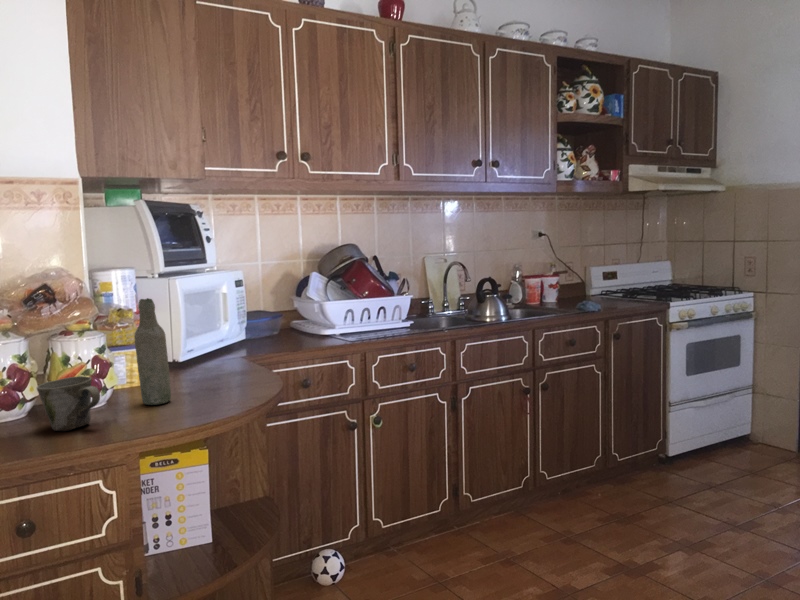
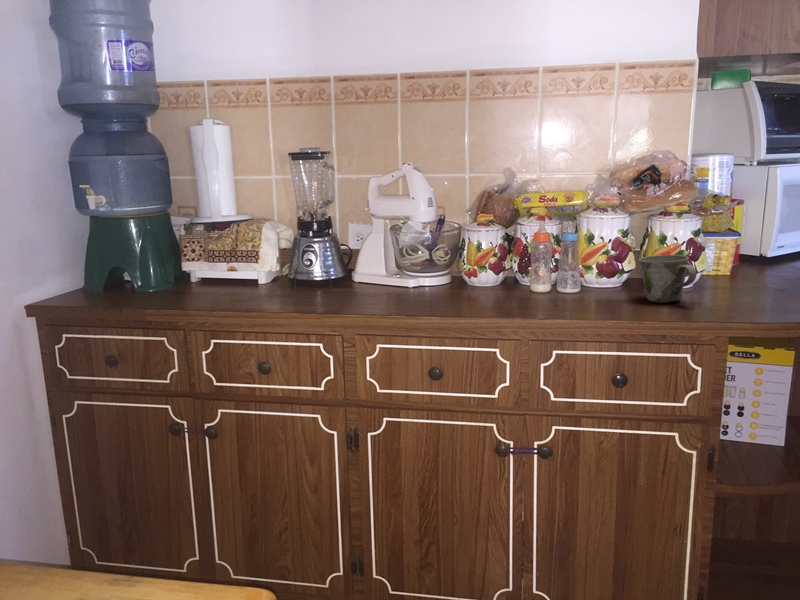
bottle: present [134,298,171,405] -> none [732,183,768,294]

